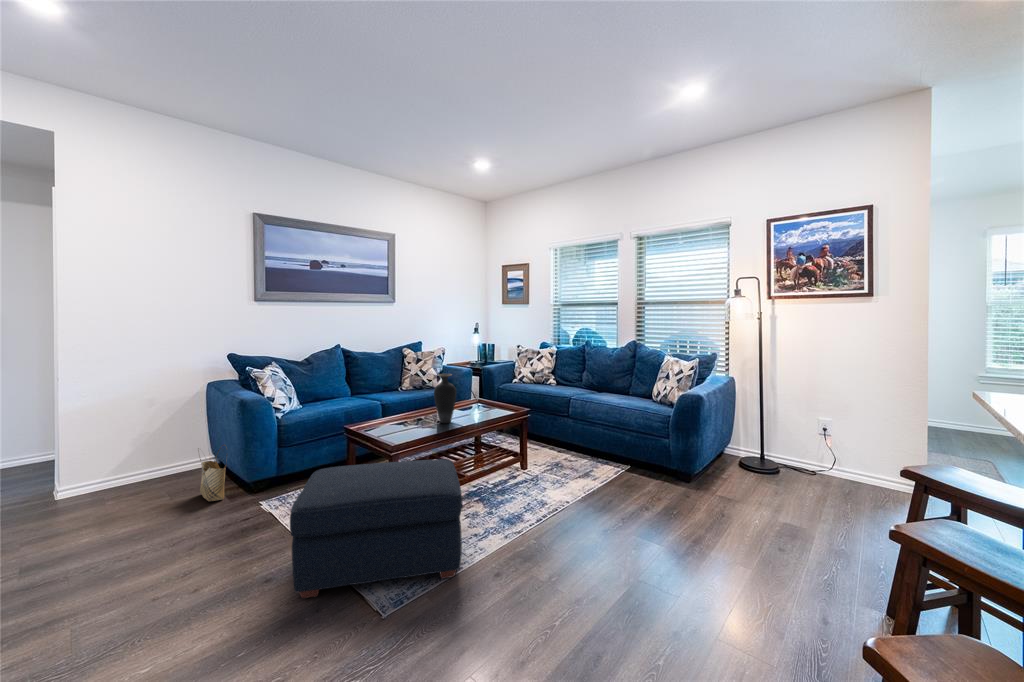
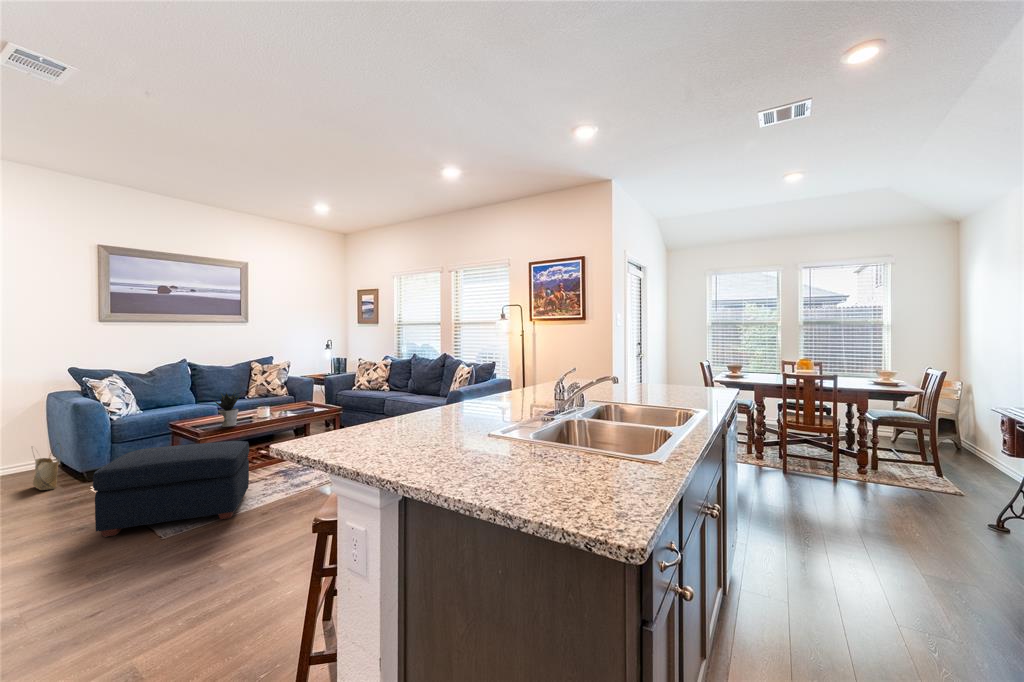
vase: present [434,374,456,423] -> none [254,380,274,419]
potted plant: none [394,387,425,434] -> present [215,390,240,427]

